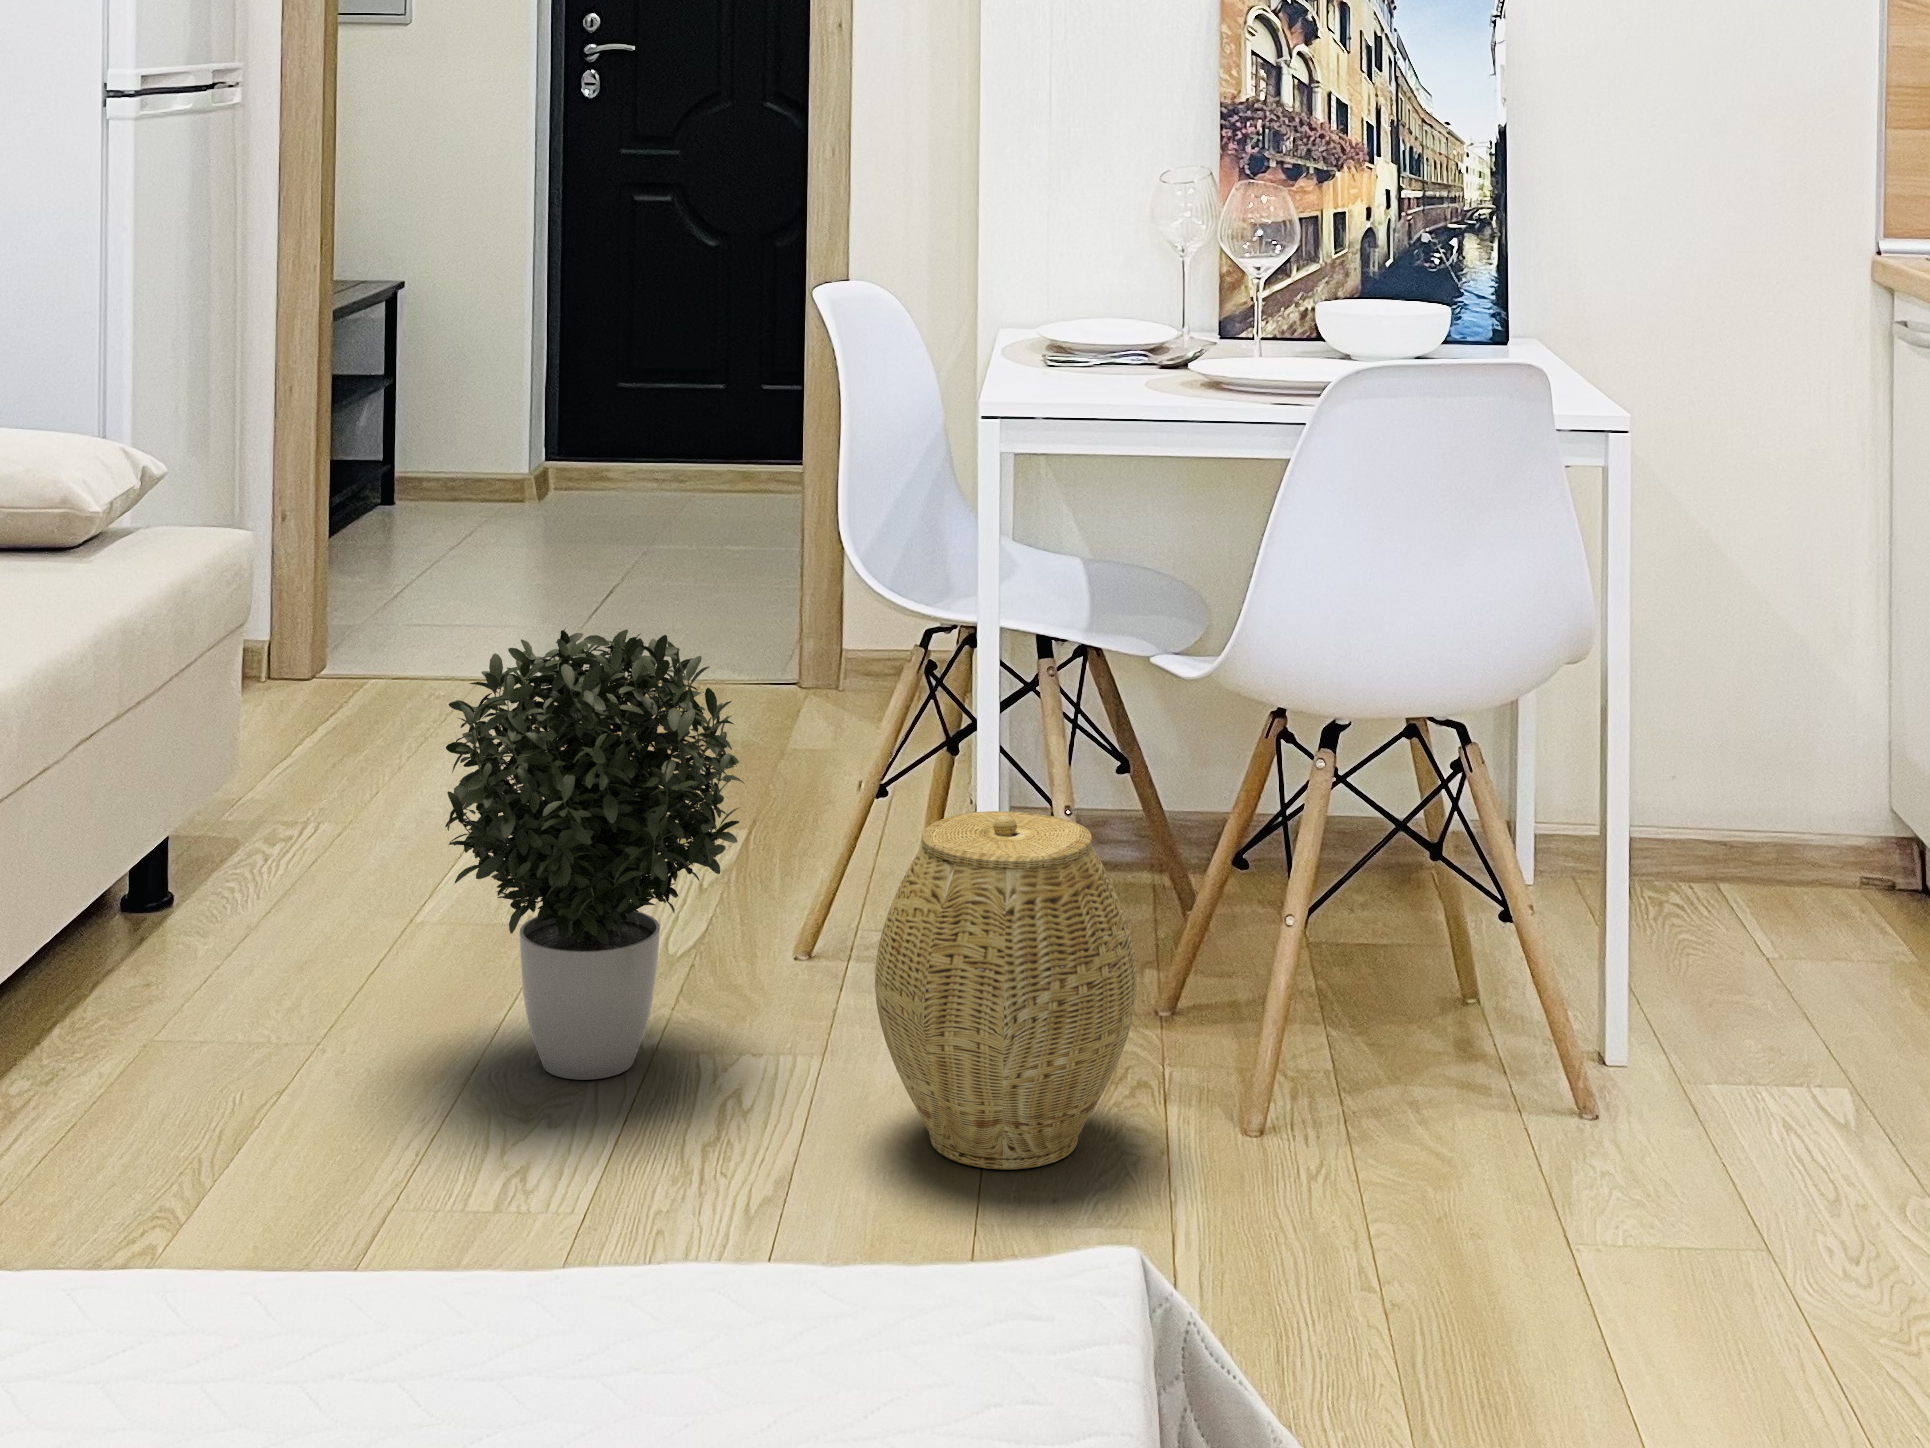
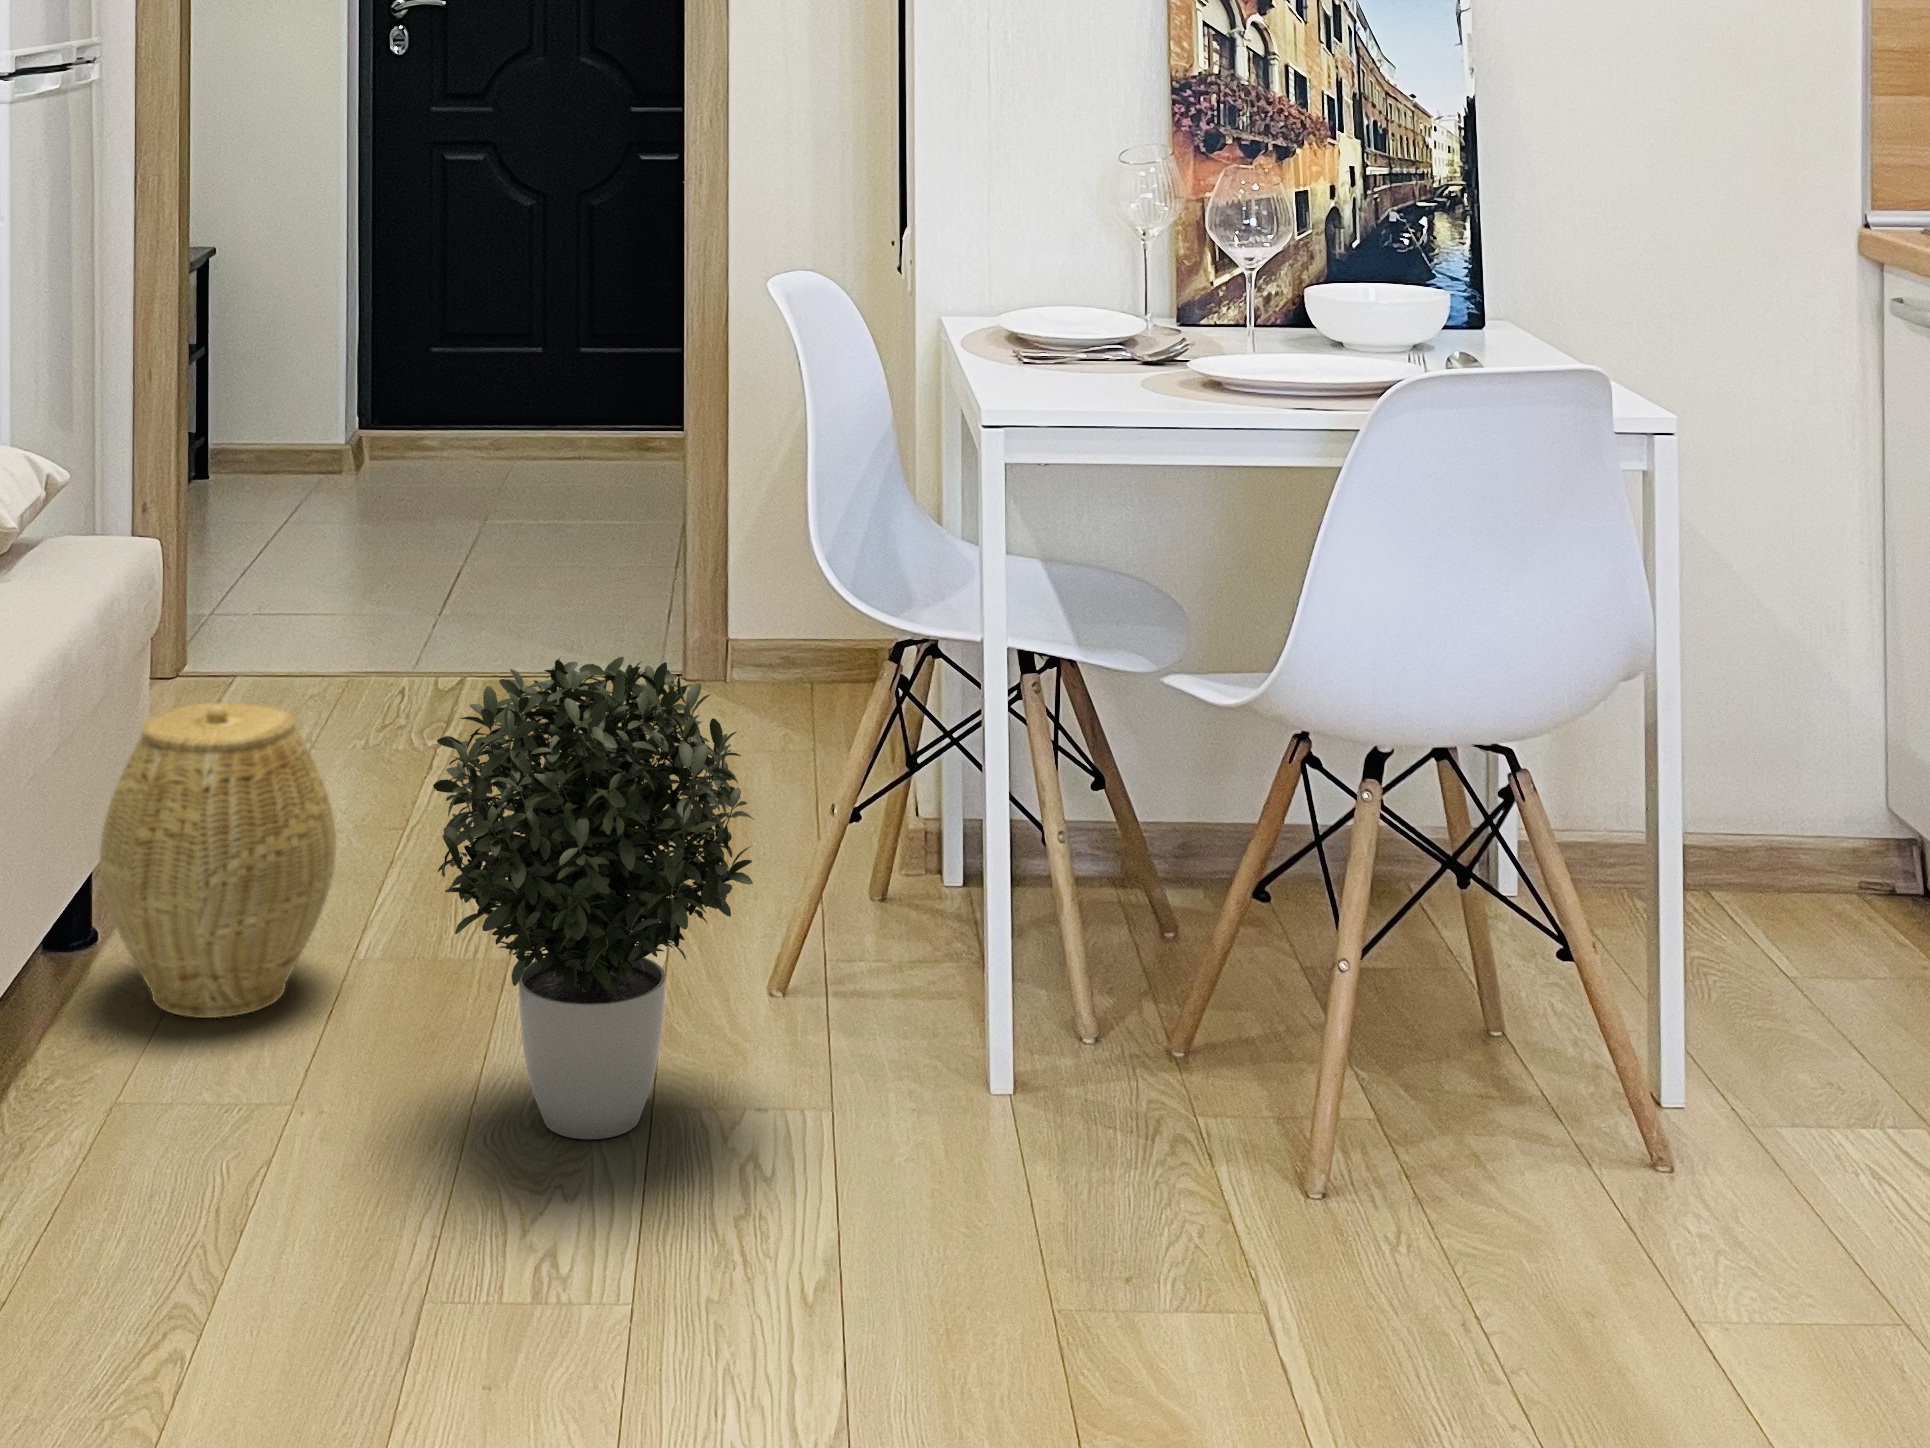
woven basket: present [875,811,1137,1169] -> present [100,703,336,1018]

